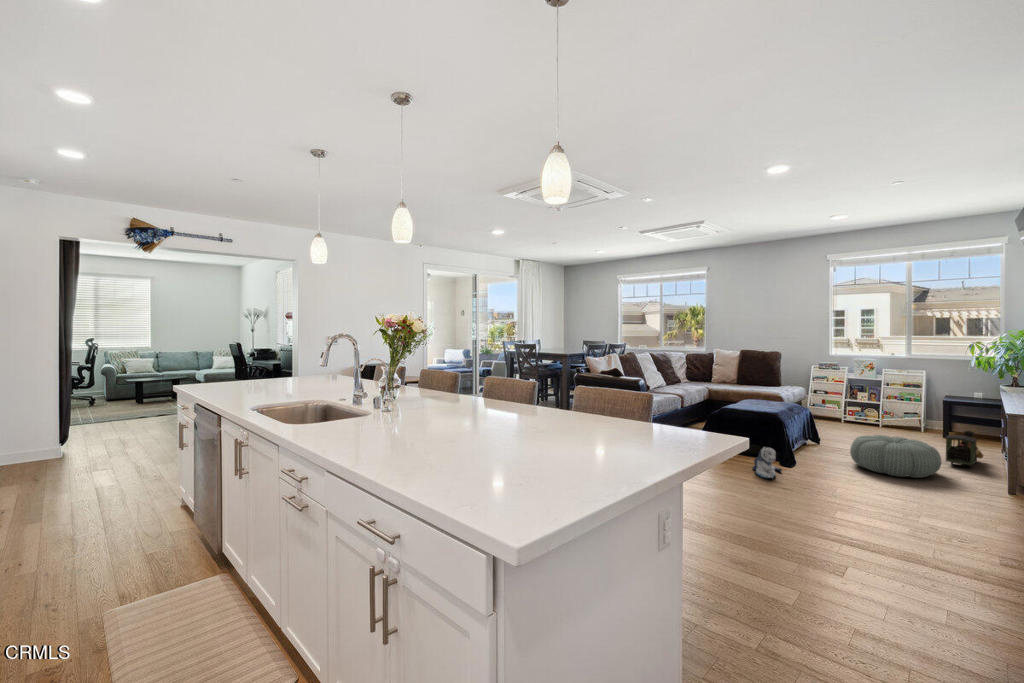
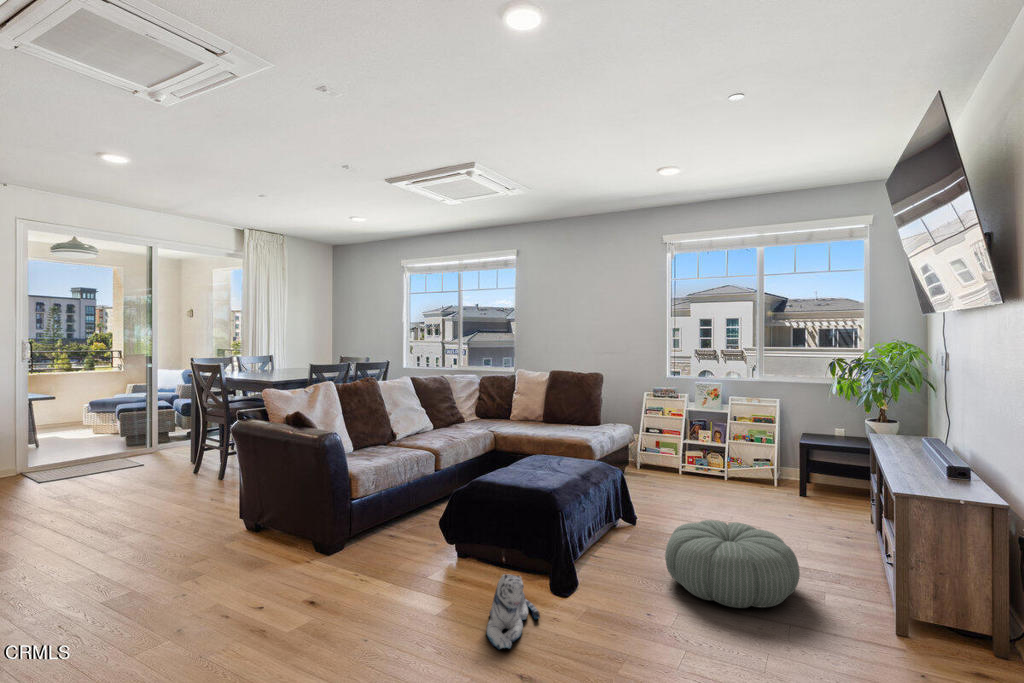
toy train: present [945,431,983,468] -> none [803,499,854,566]

